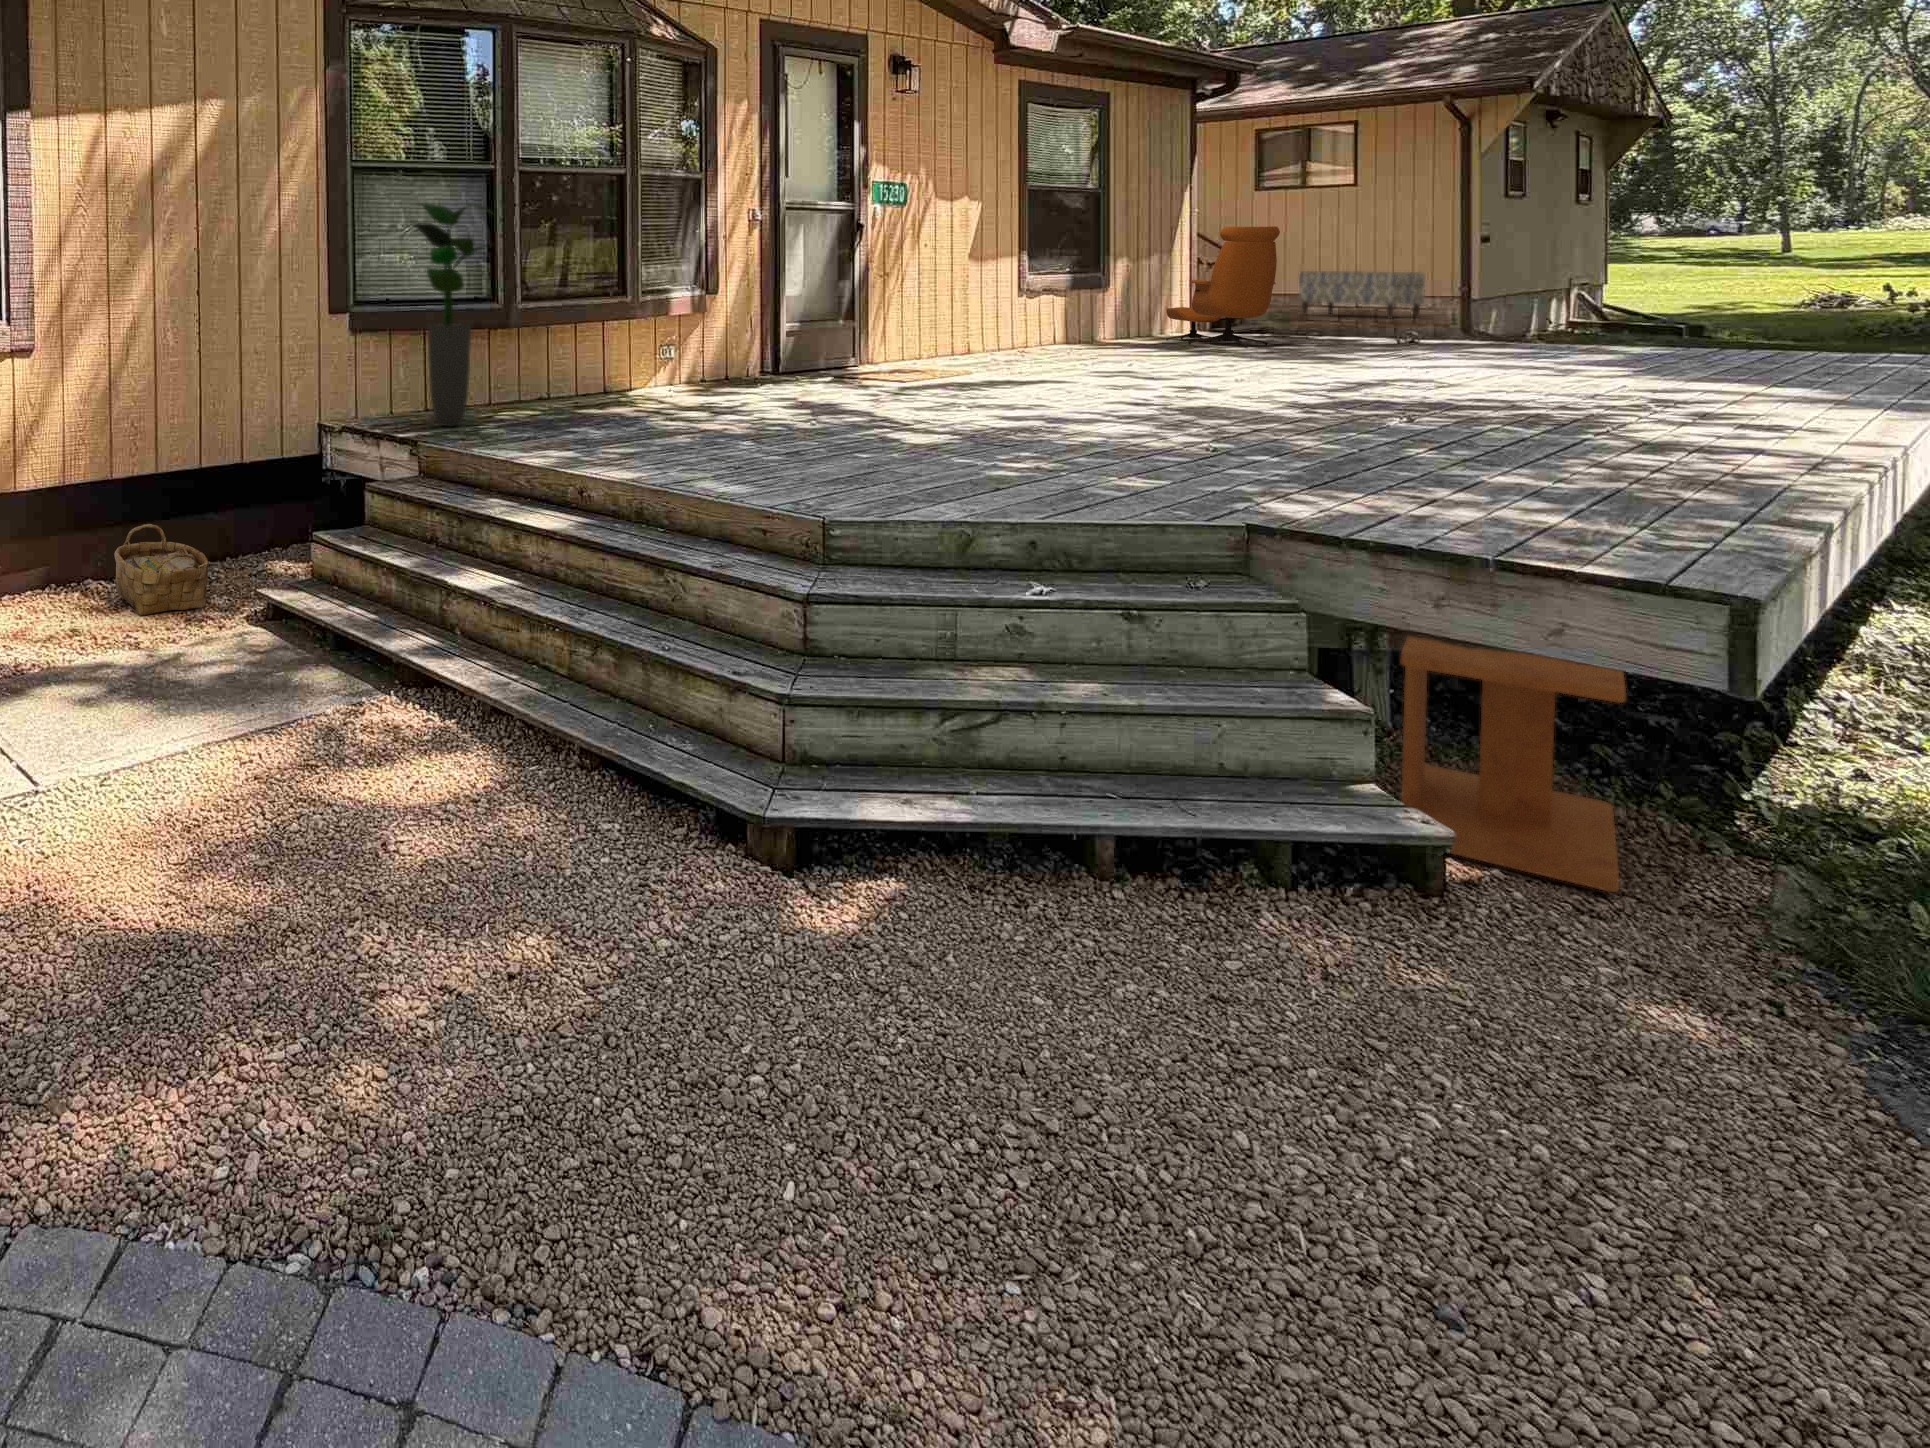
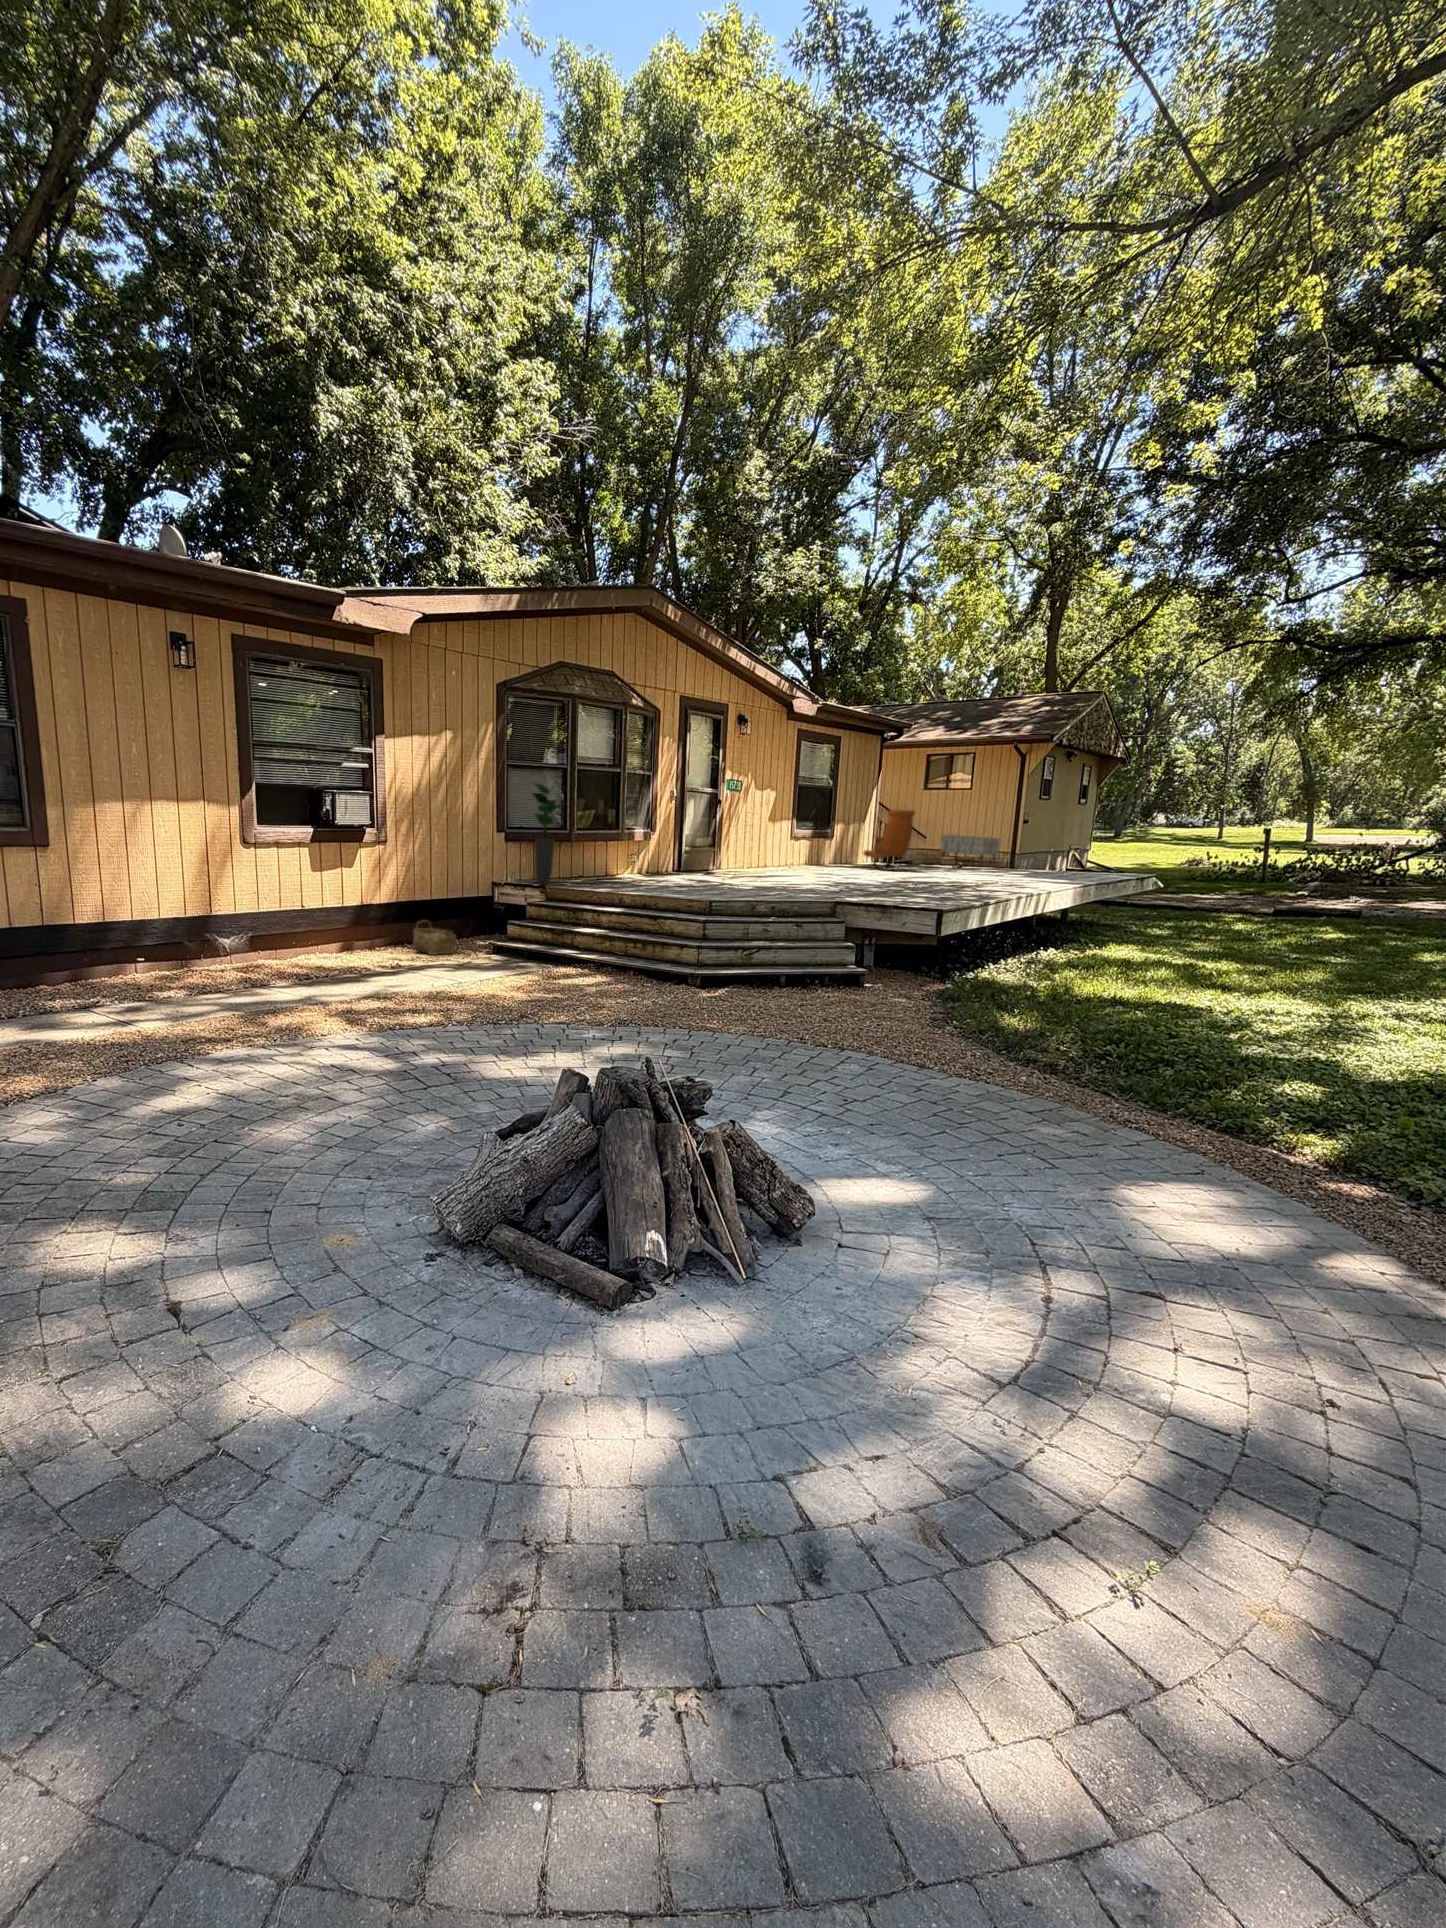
side table: present [1401,637,1626,892] -> none [862,941,930,1008]

